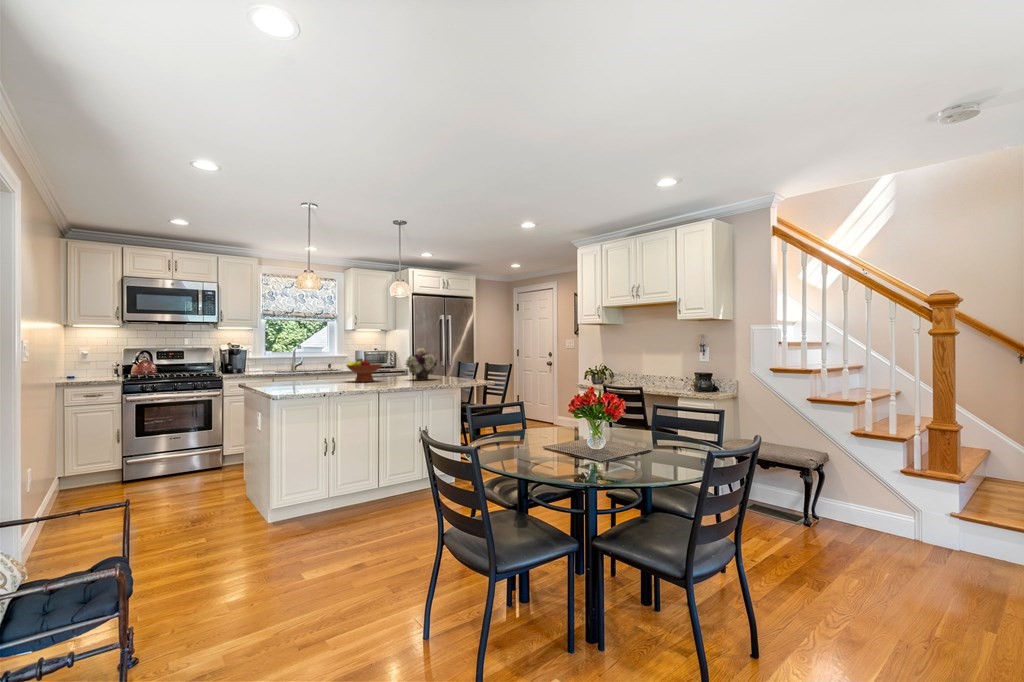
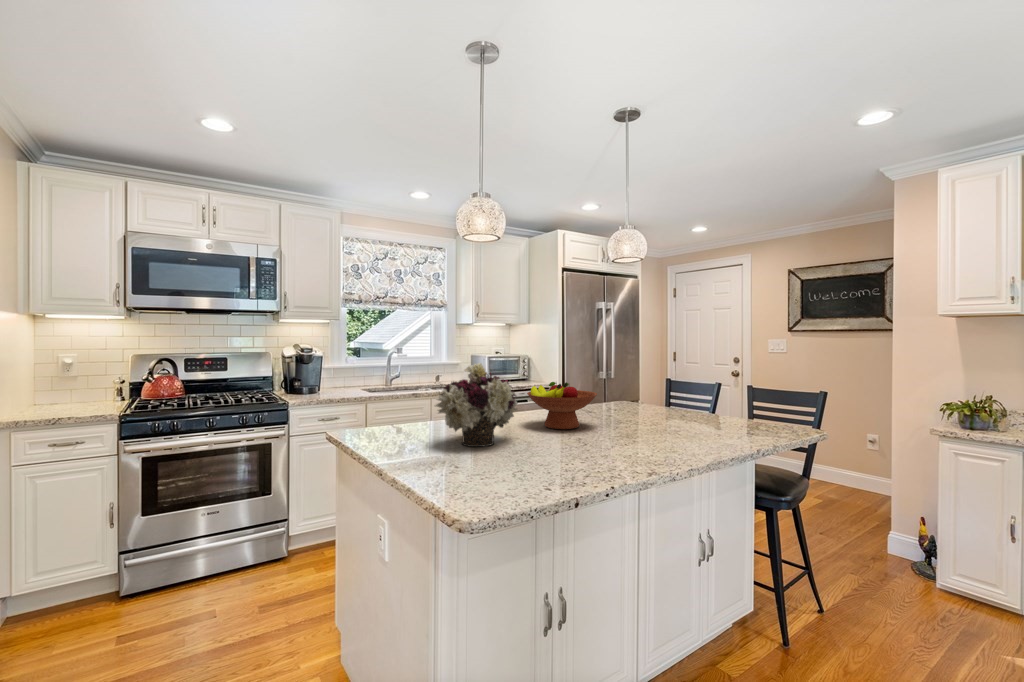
flower arrangement: present [405,348,438,380] -> present [435,363,518,447]

